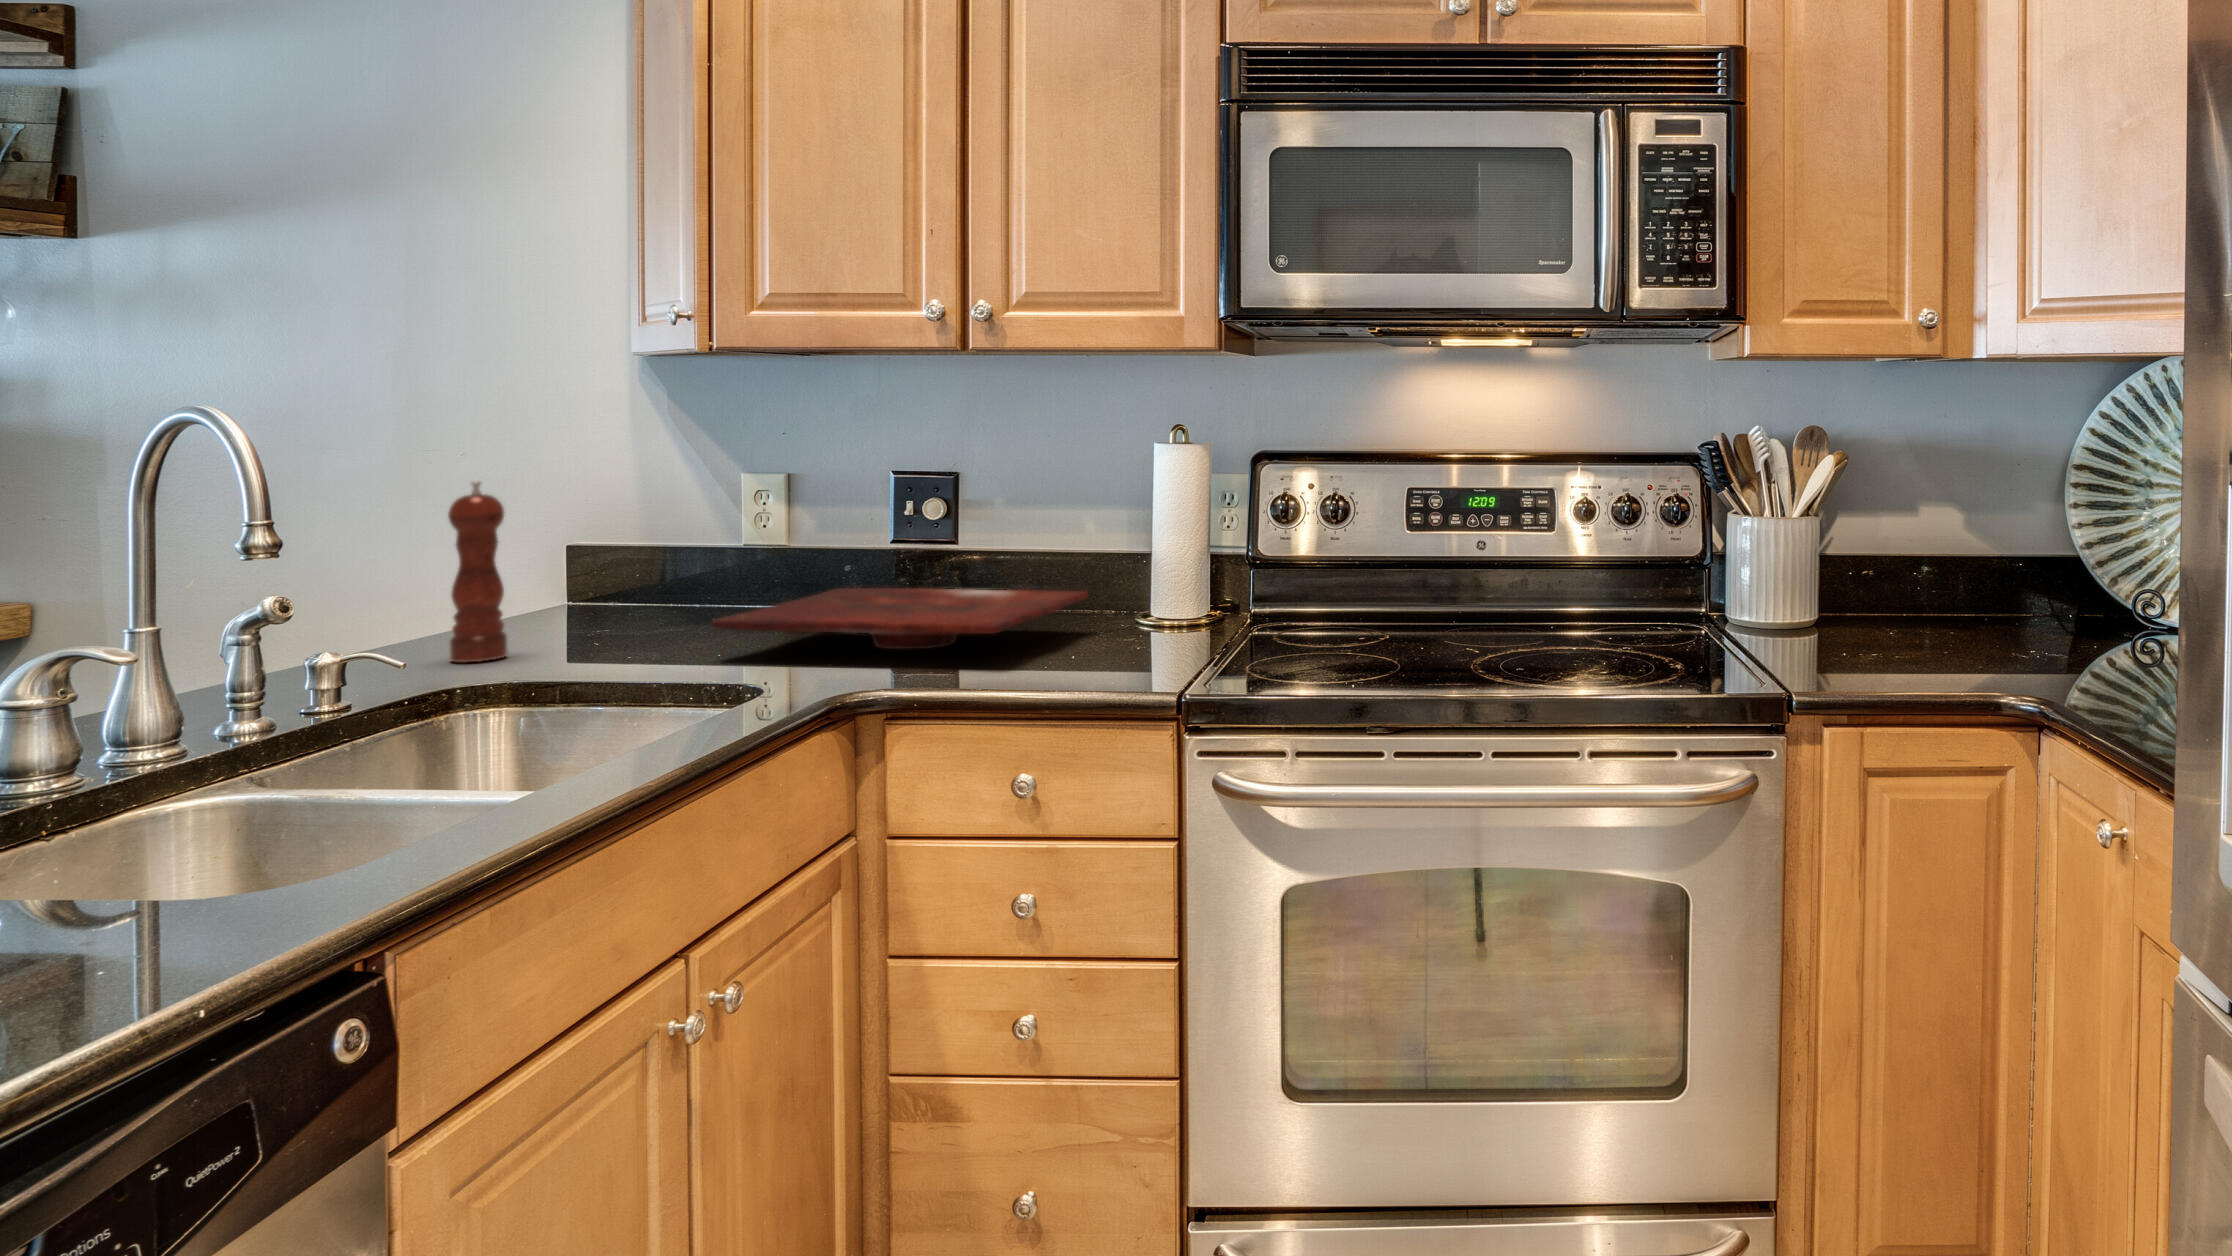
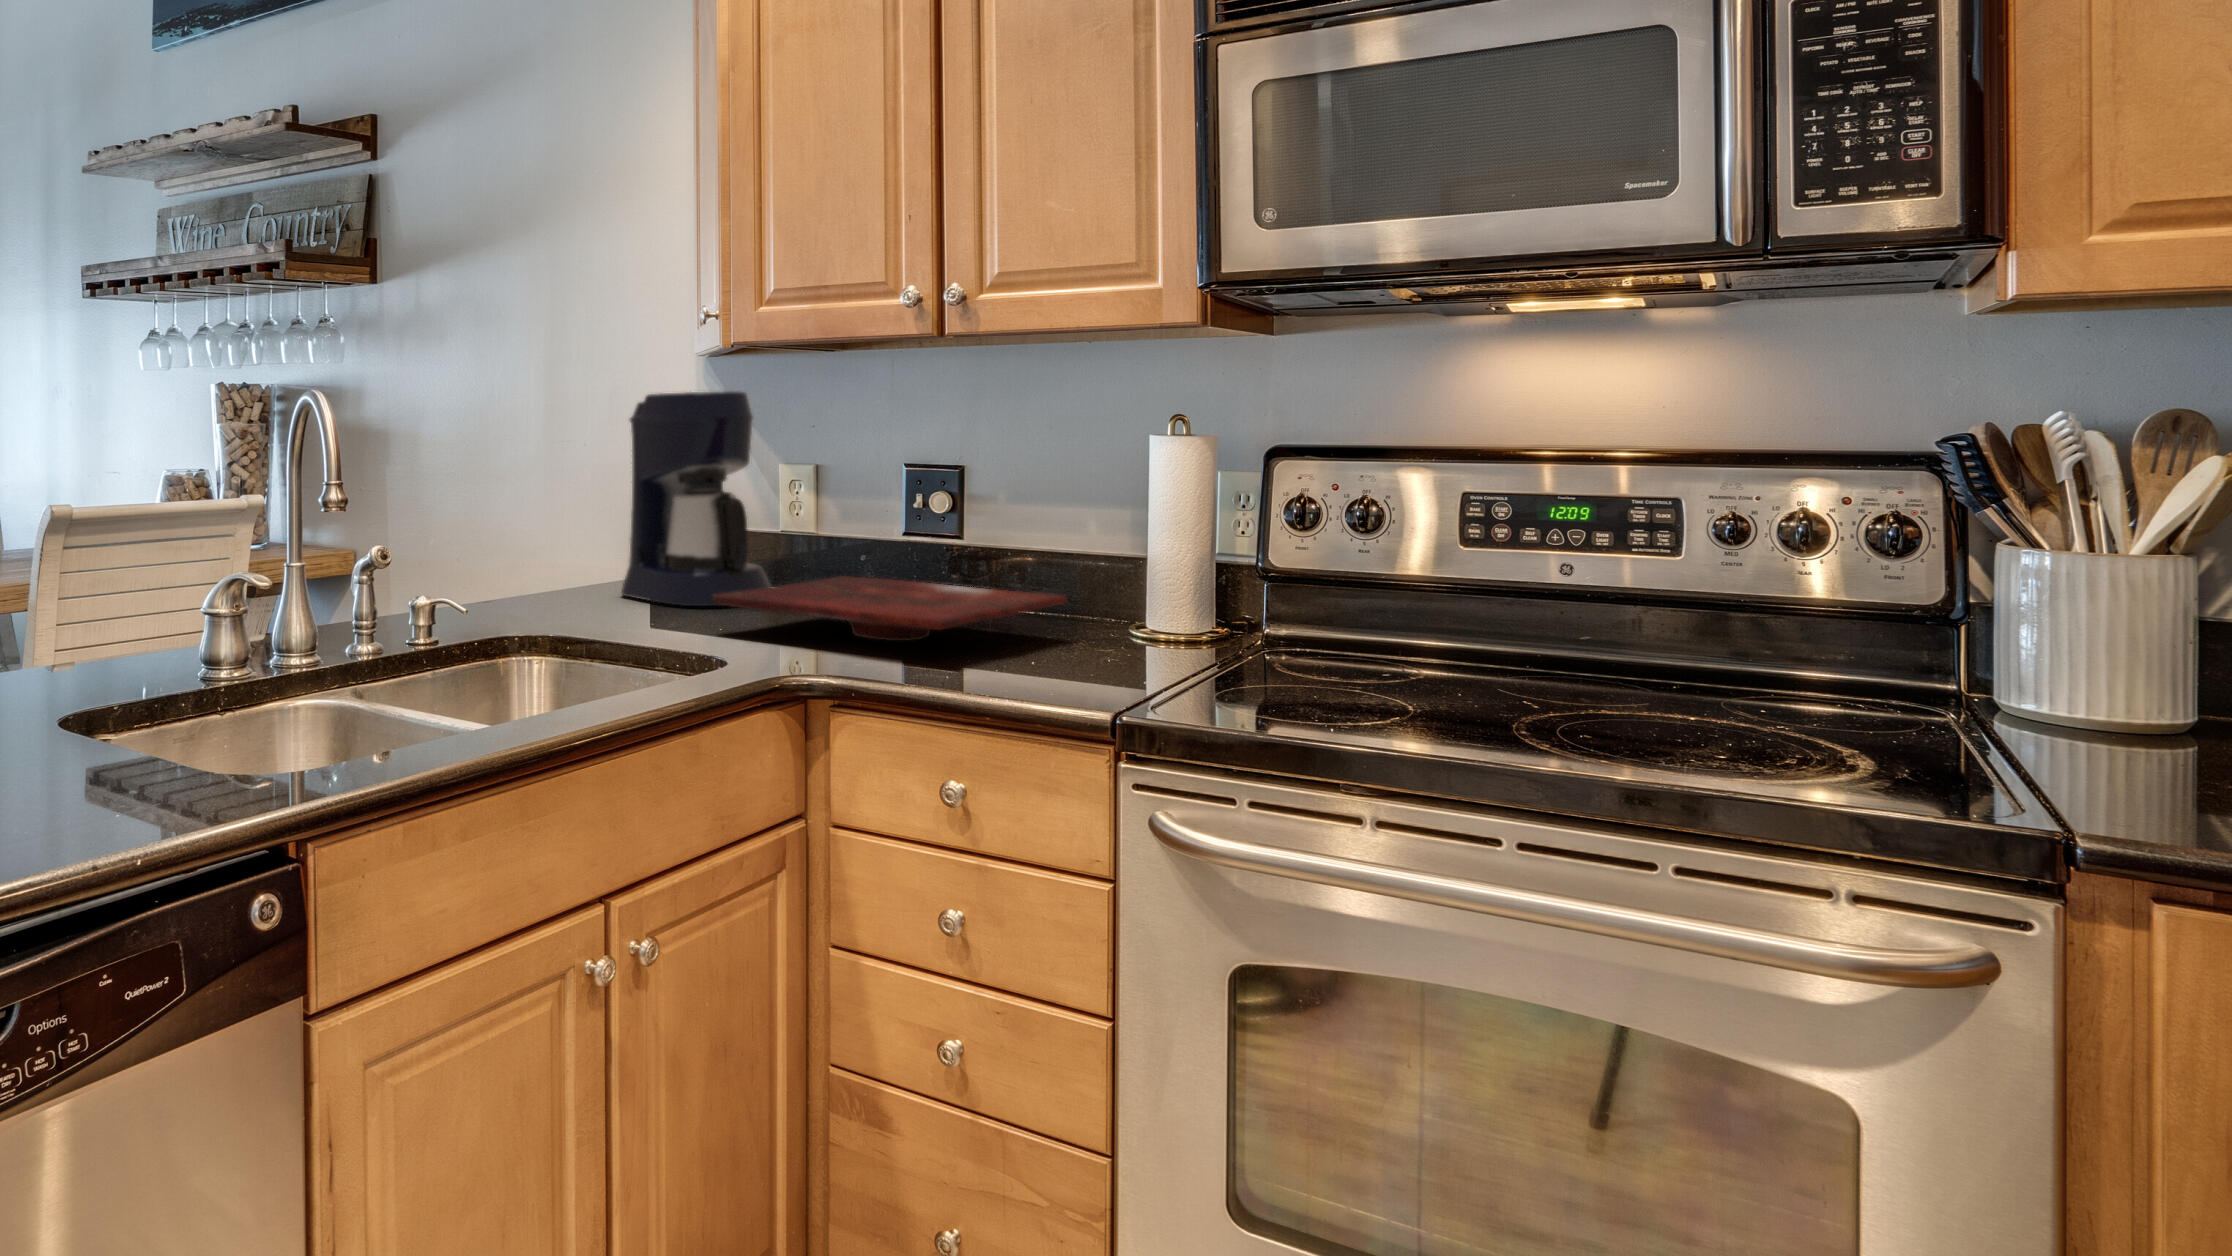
coffee maker: none [543,397,746,634] -> present [621,391,771,606]
pepper mill: present [448,481,508,662] -> none [536,463,577,616]

